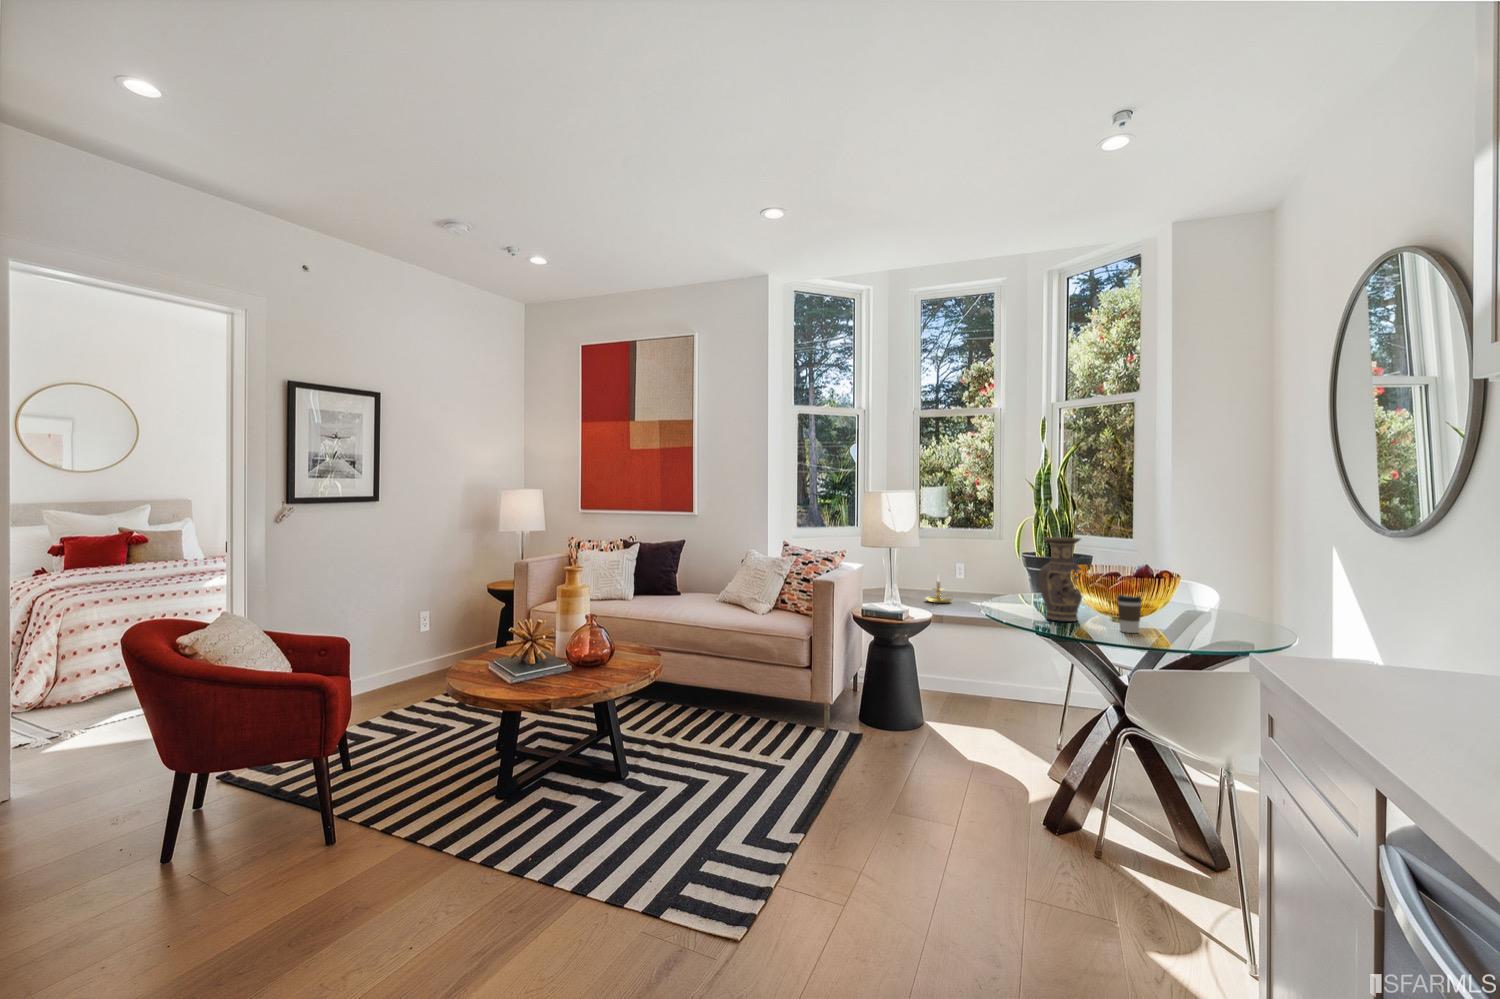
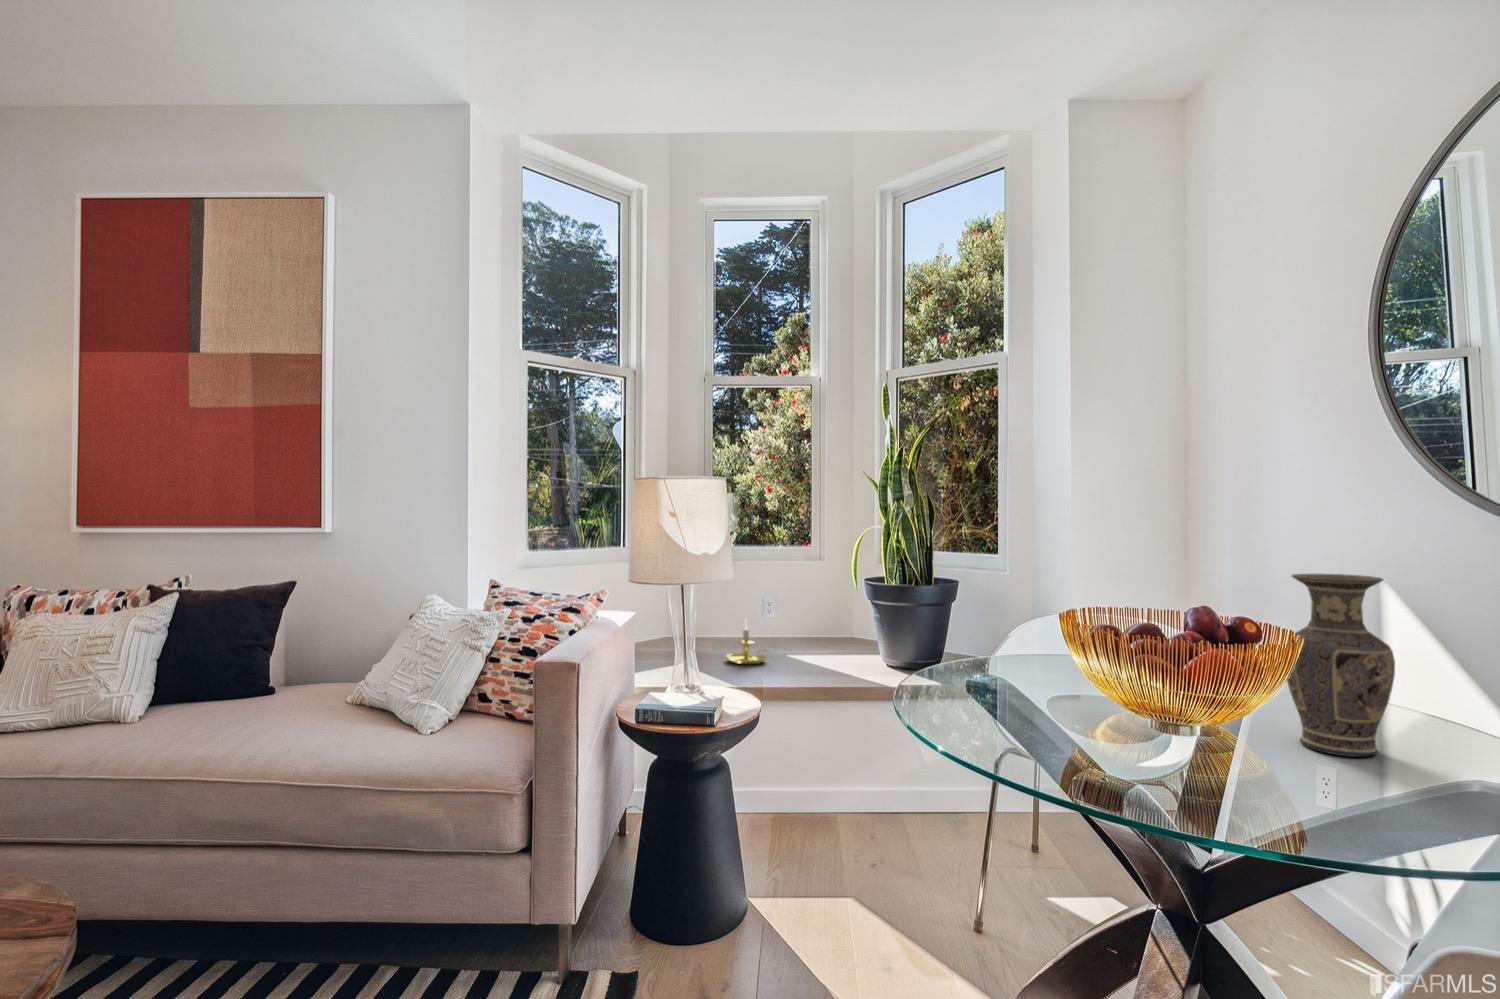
vase: present [1039,537,1082,622] -> present [1287,574,1395,757]
coffee cup: present [1117,595,1142,633] -> none [1164,687,1216,770]

